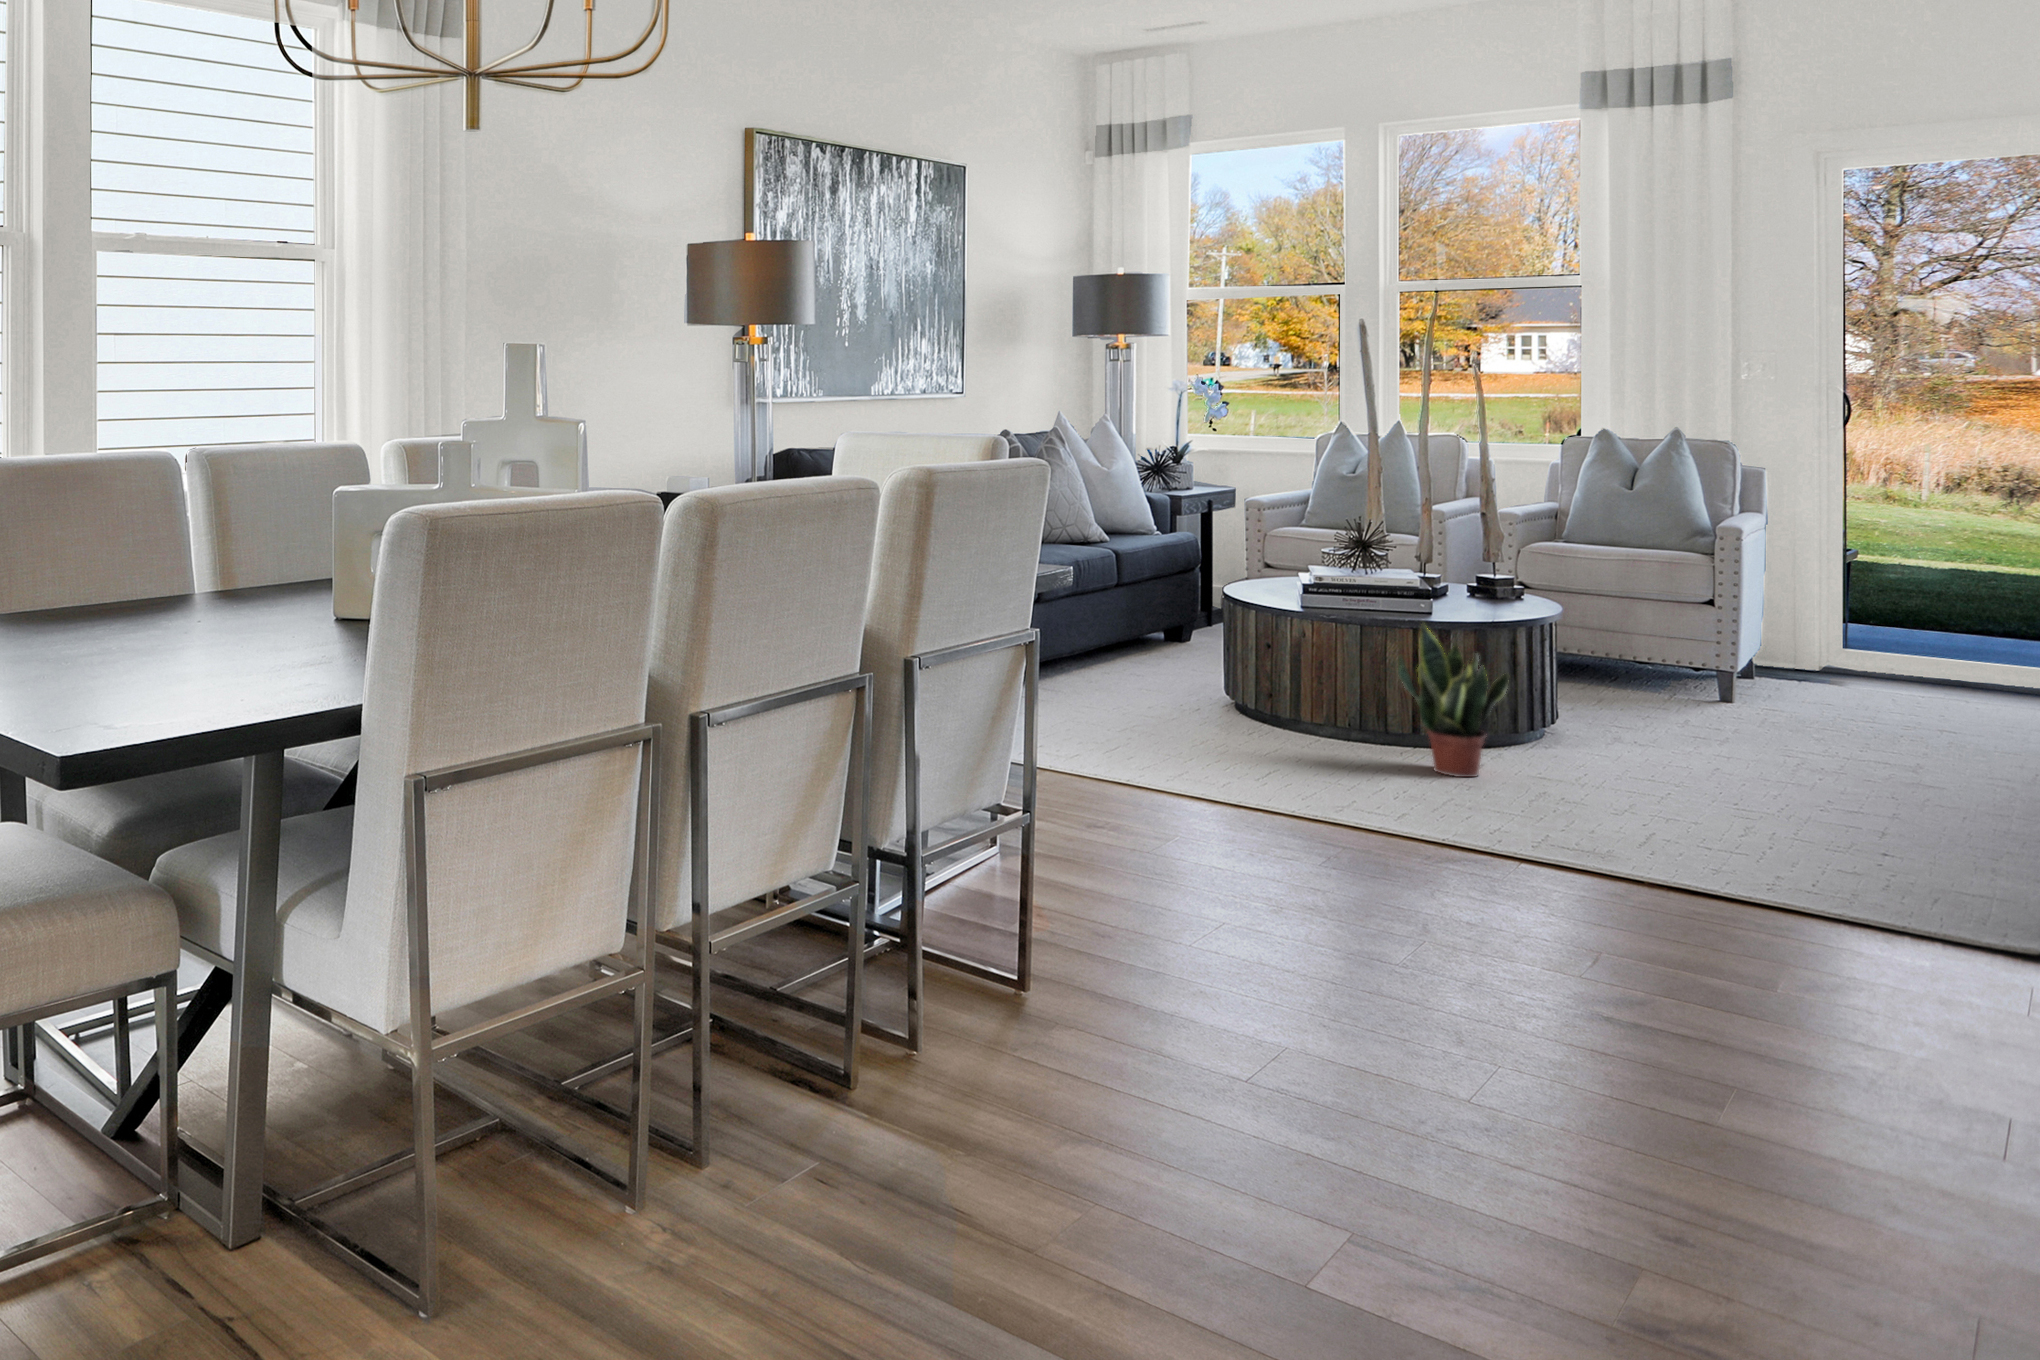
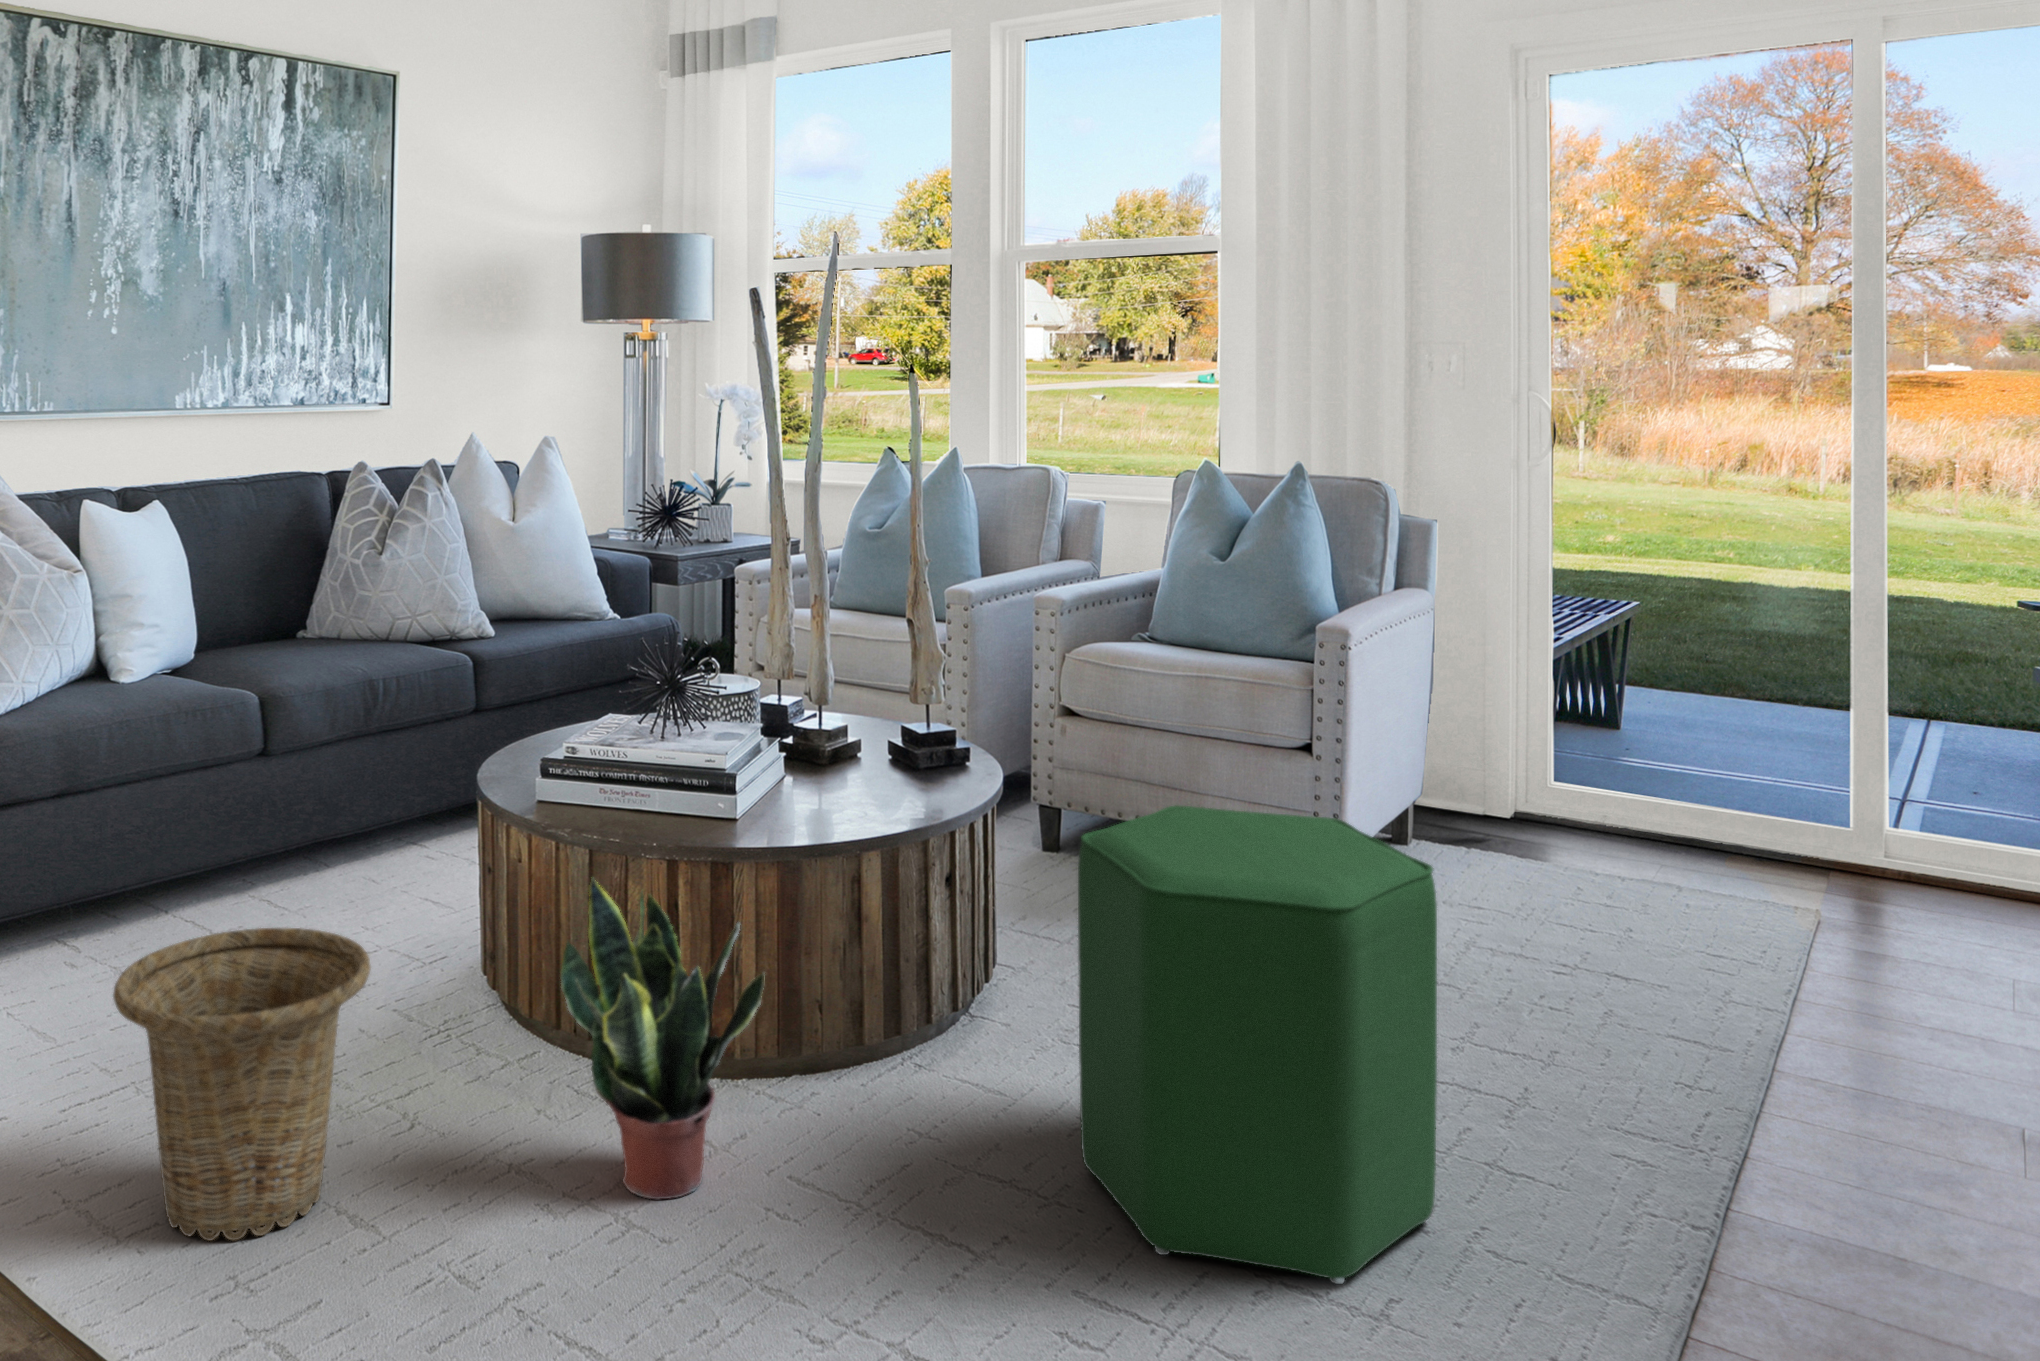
ottoman: none [1676,602,1890,812] -> present [1078,805,1437,1284]
basket: none [1190,647,1319,778] -> present [113,928,370,1241]

